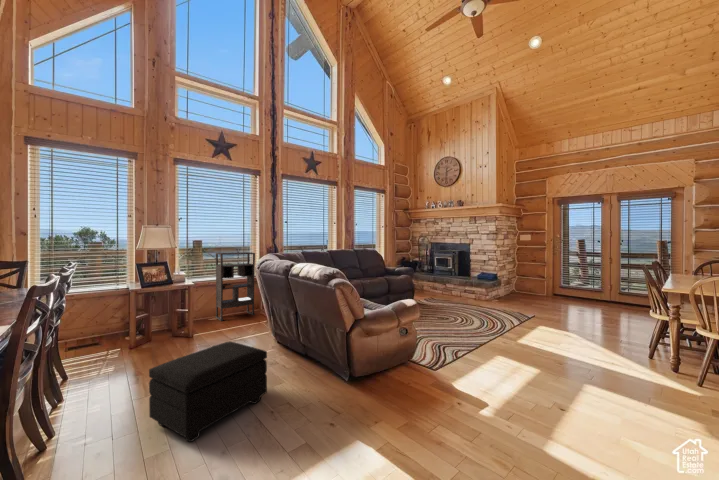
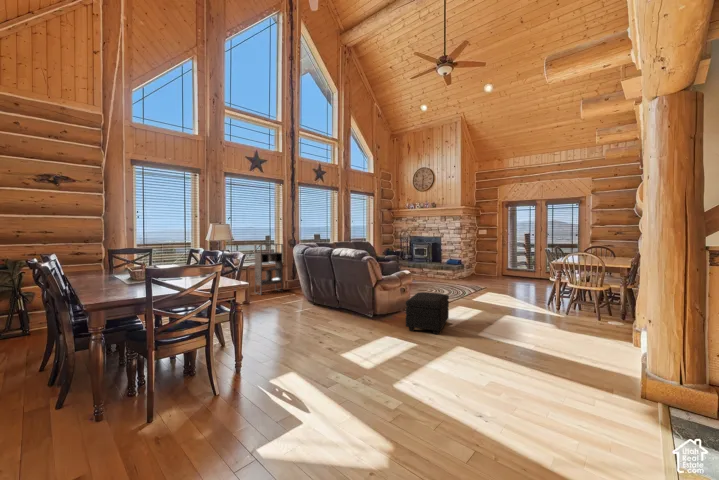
footstool: present [149,342,267,442] -> present [406,292,449,334]

